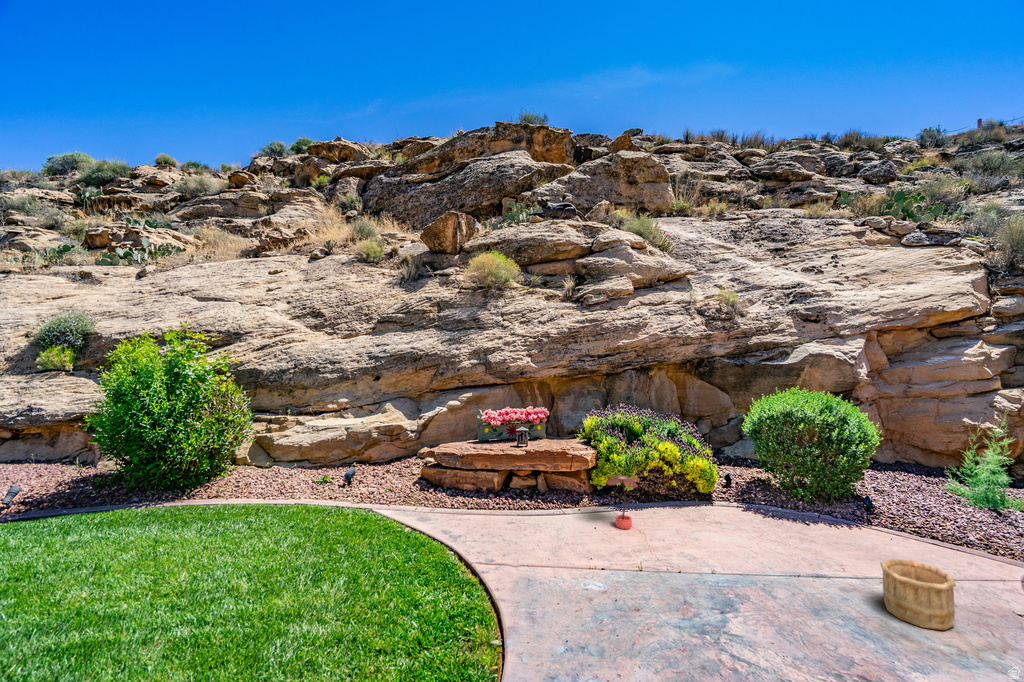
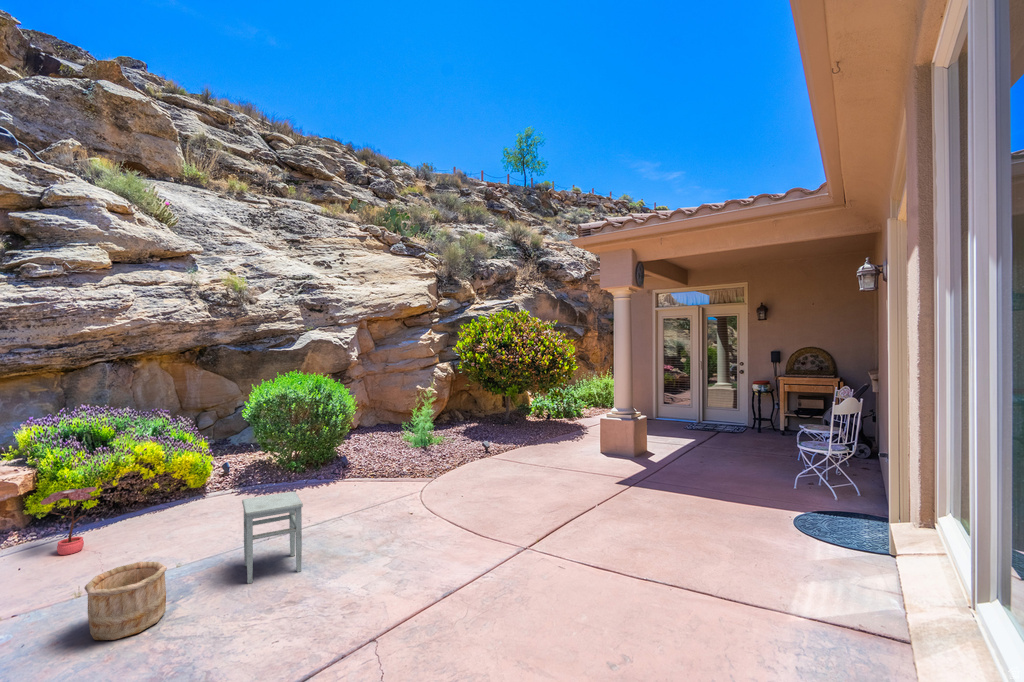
stool: none [779,533,863,646] -> present [242,492,303,584]
wooden bucket: present [880,559,956,630] -> present [84,562,167,640]

